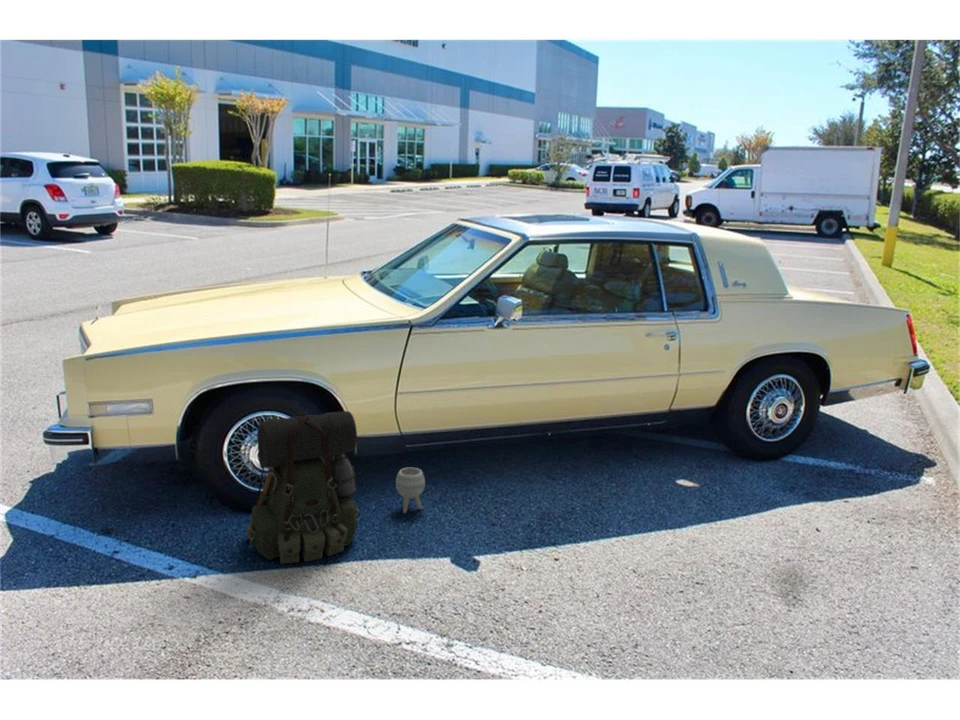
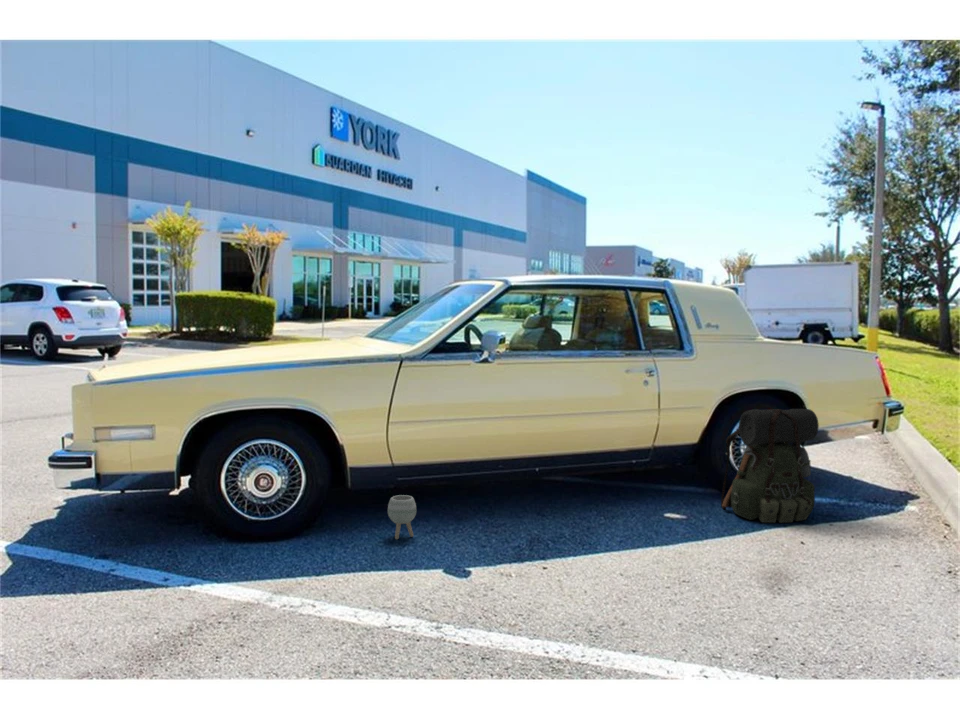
backpack: present [246,411,359,564] -> present [721,409,819,523]

